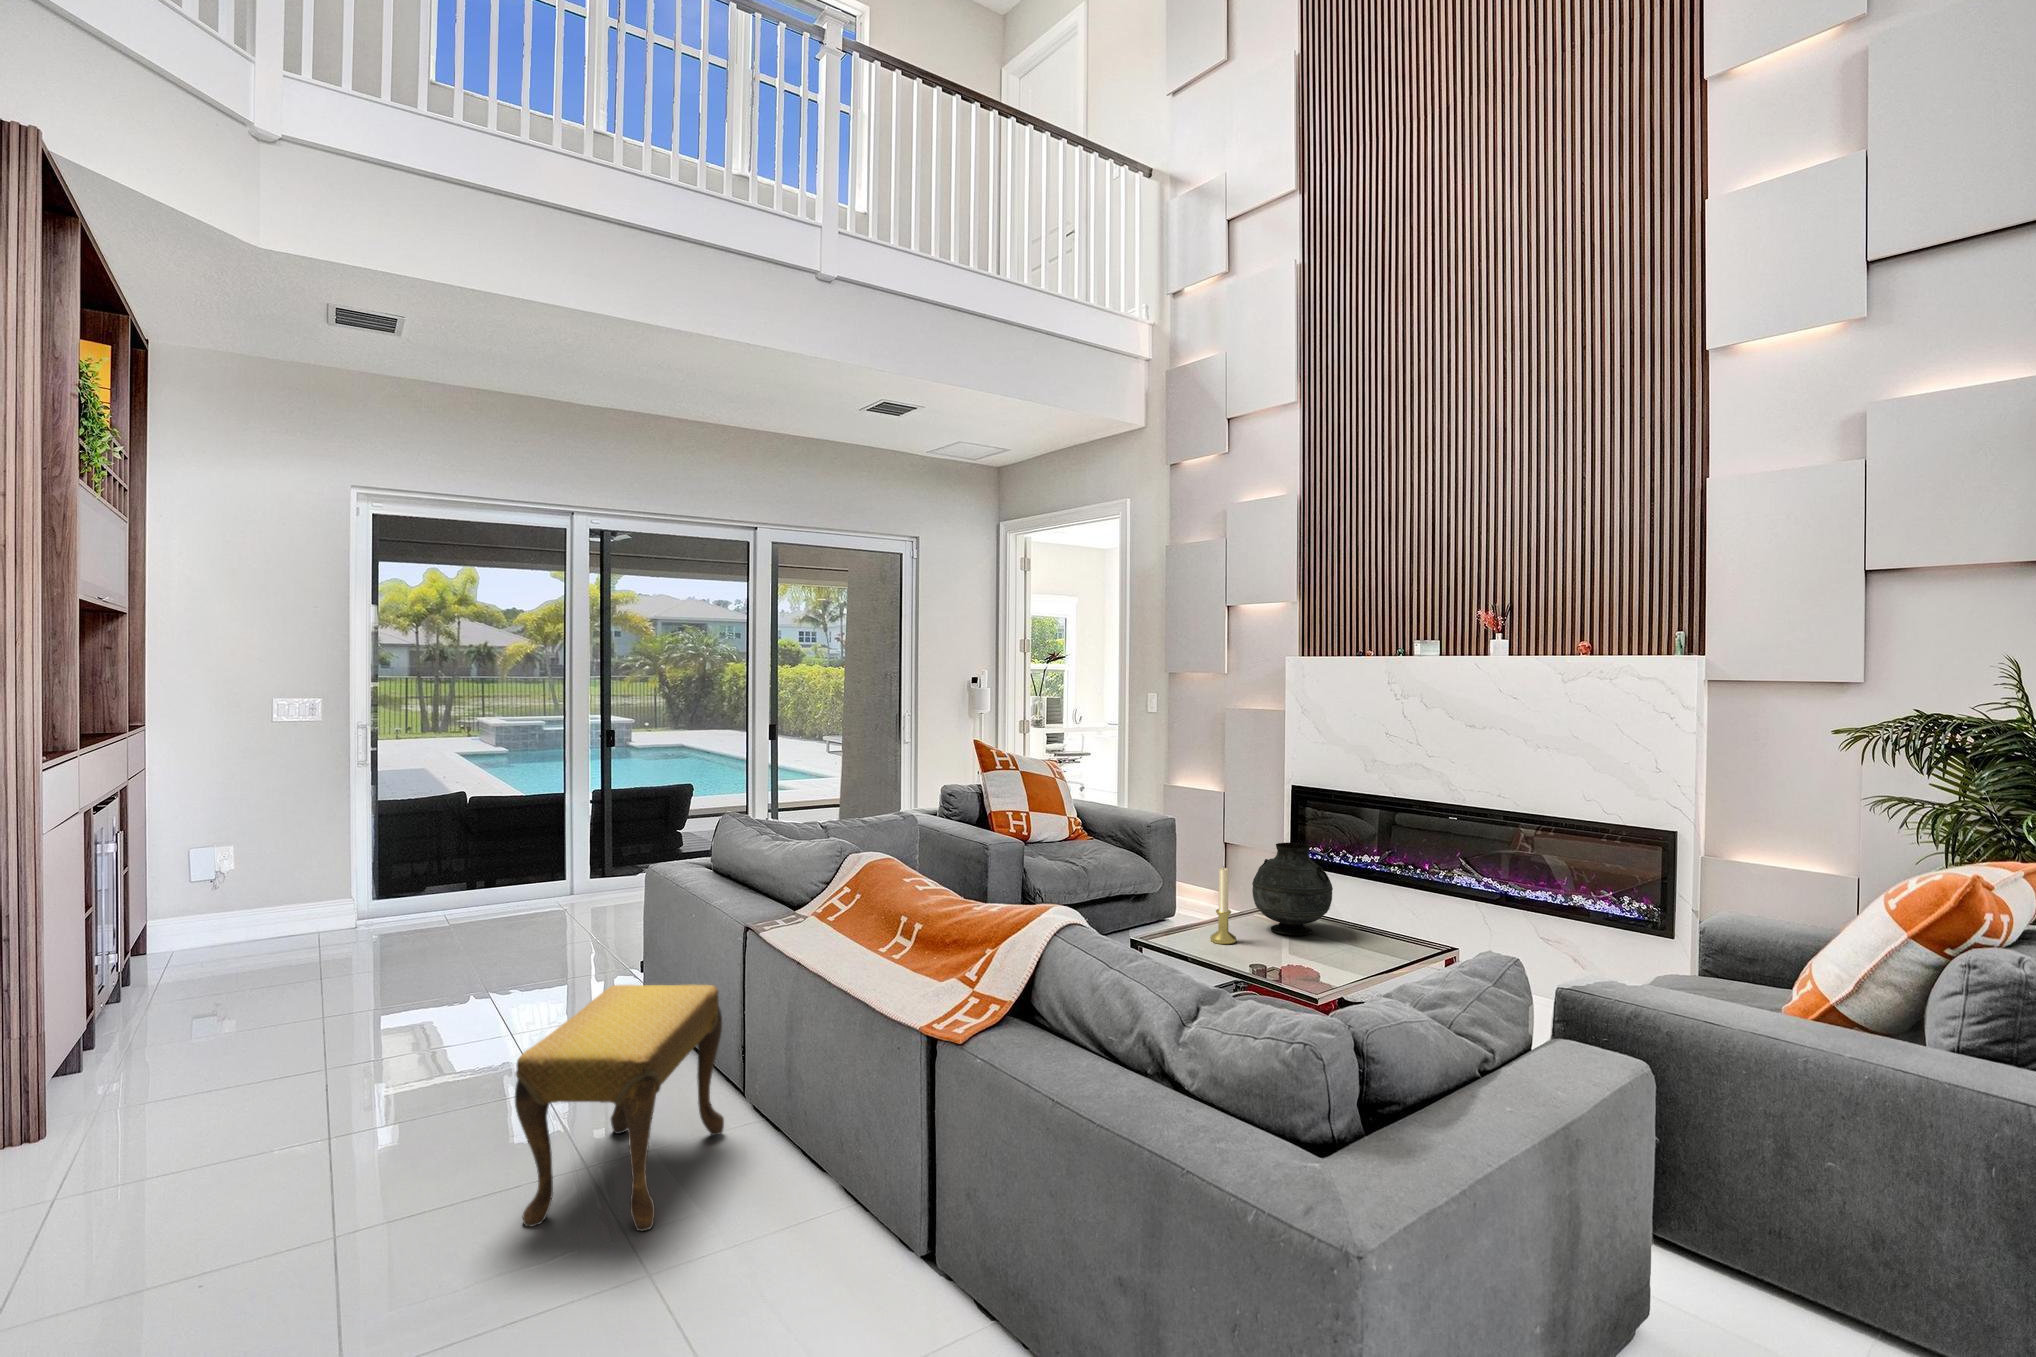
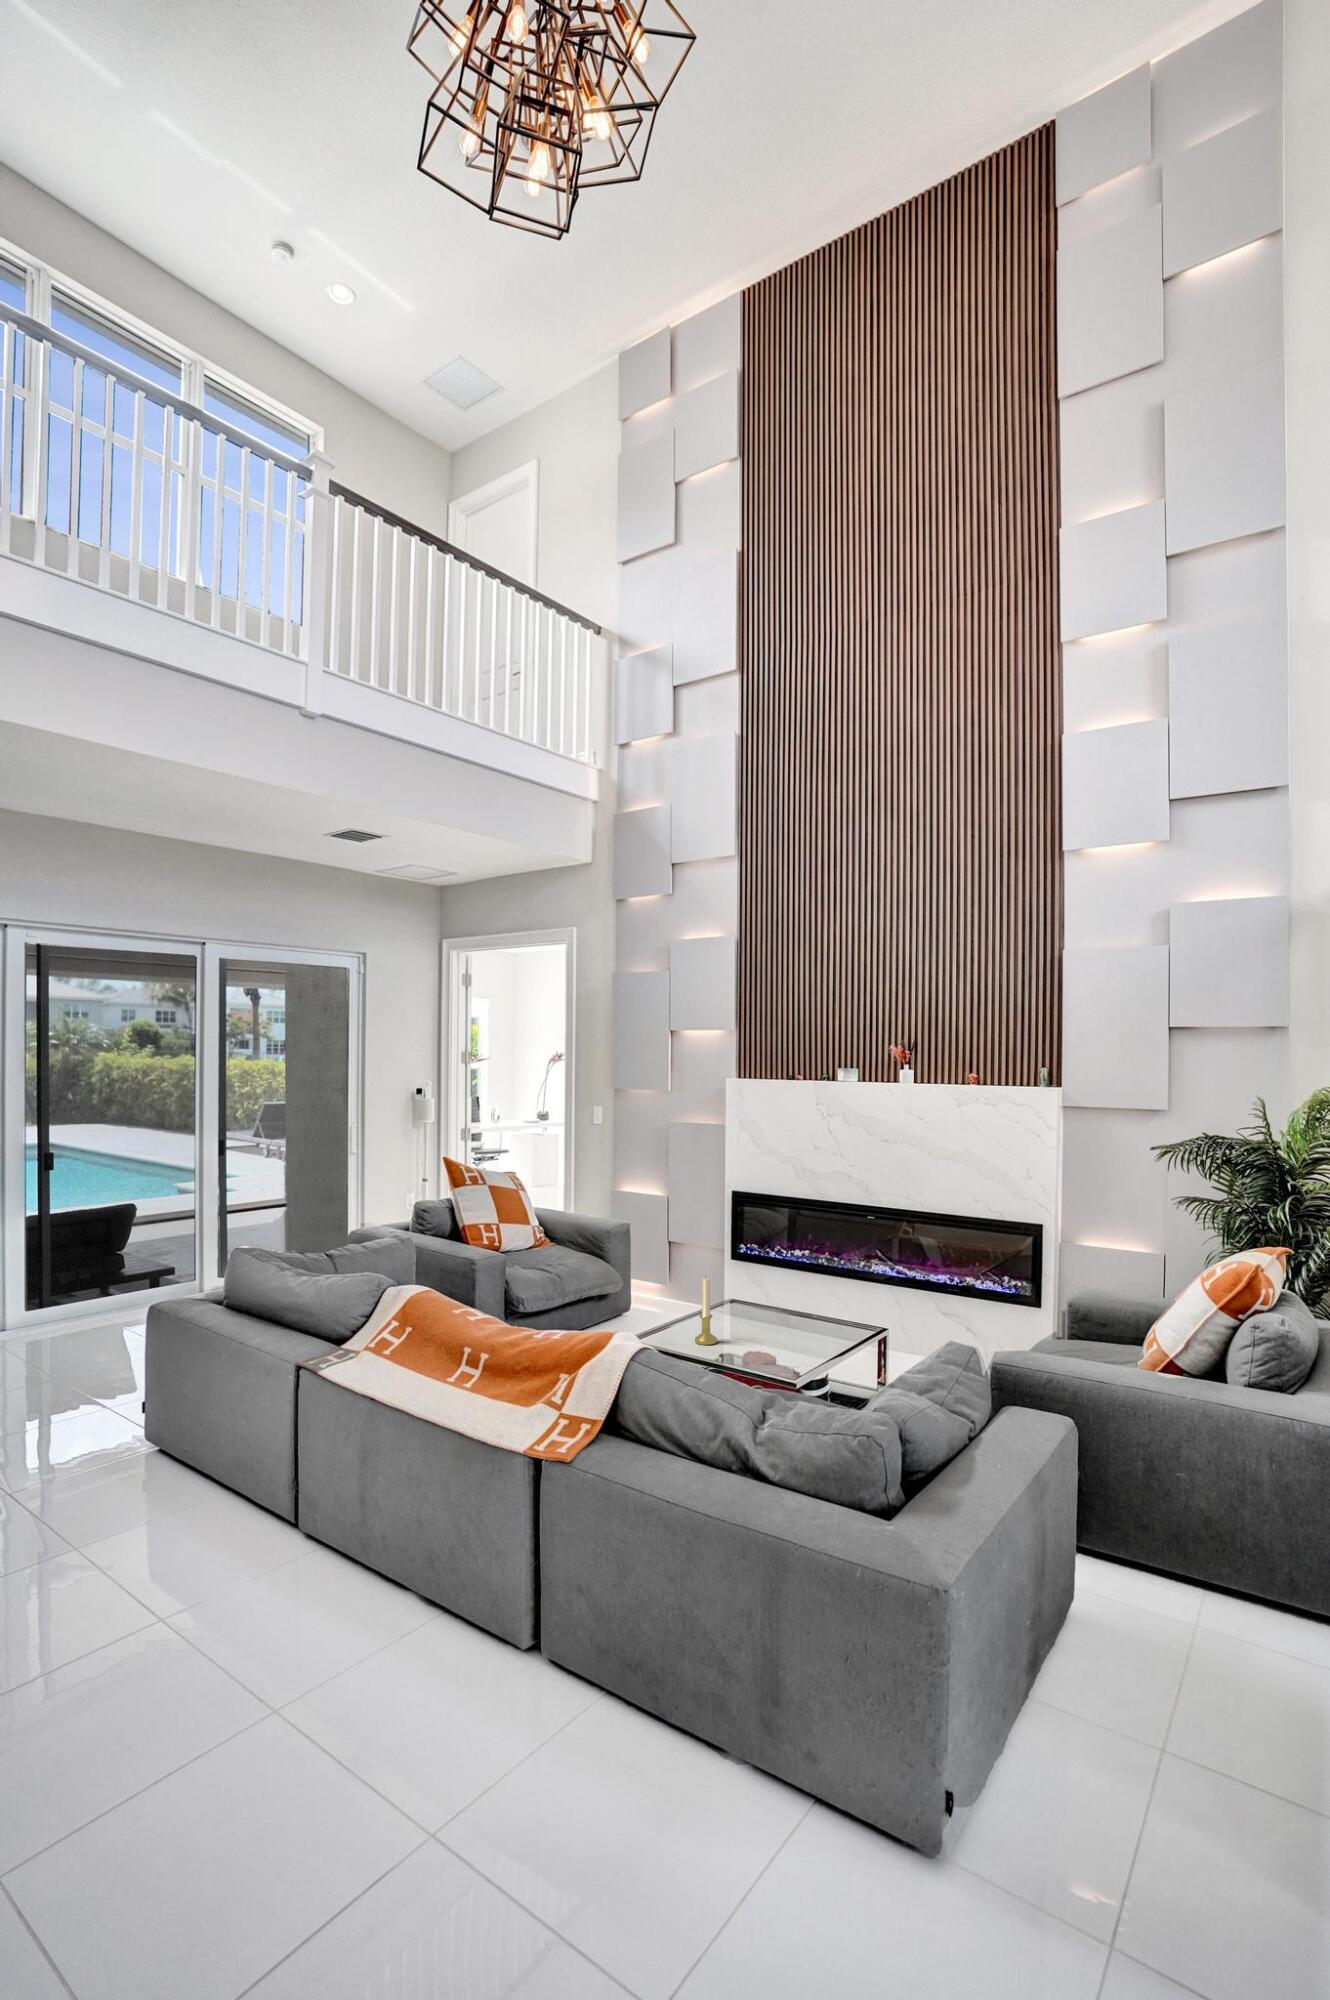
vase: present [1252,842,1333,935] -> none [725,1250,792,1332]
footstool: present [515,985,724,1231] -> none [109,1426,281,1682]

